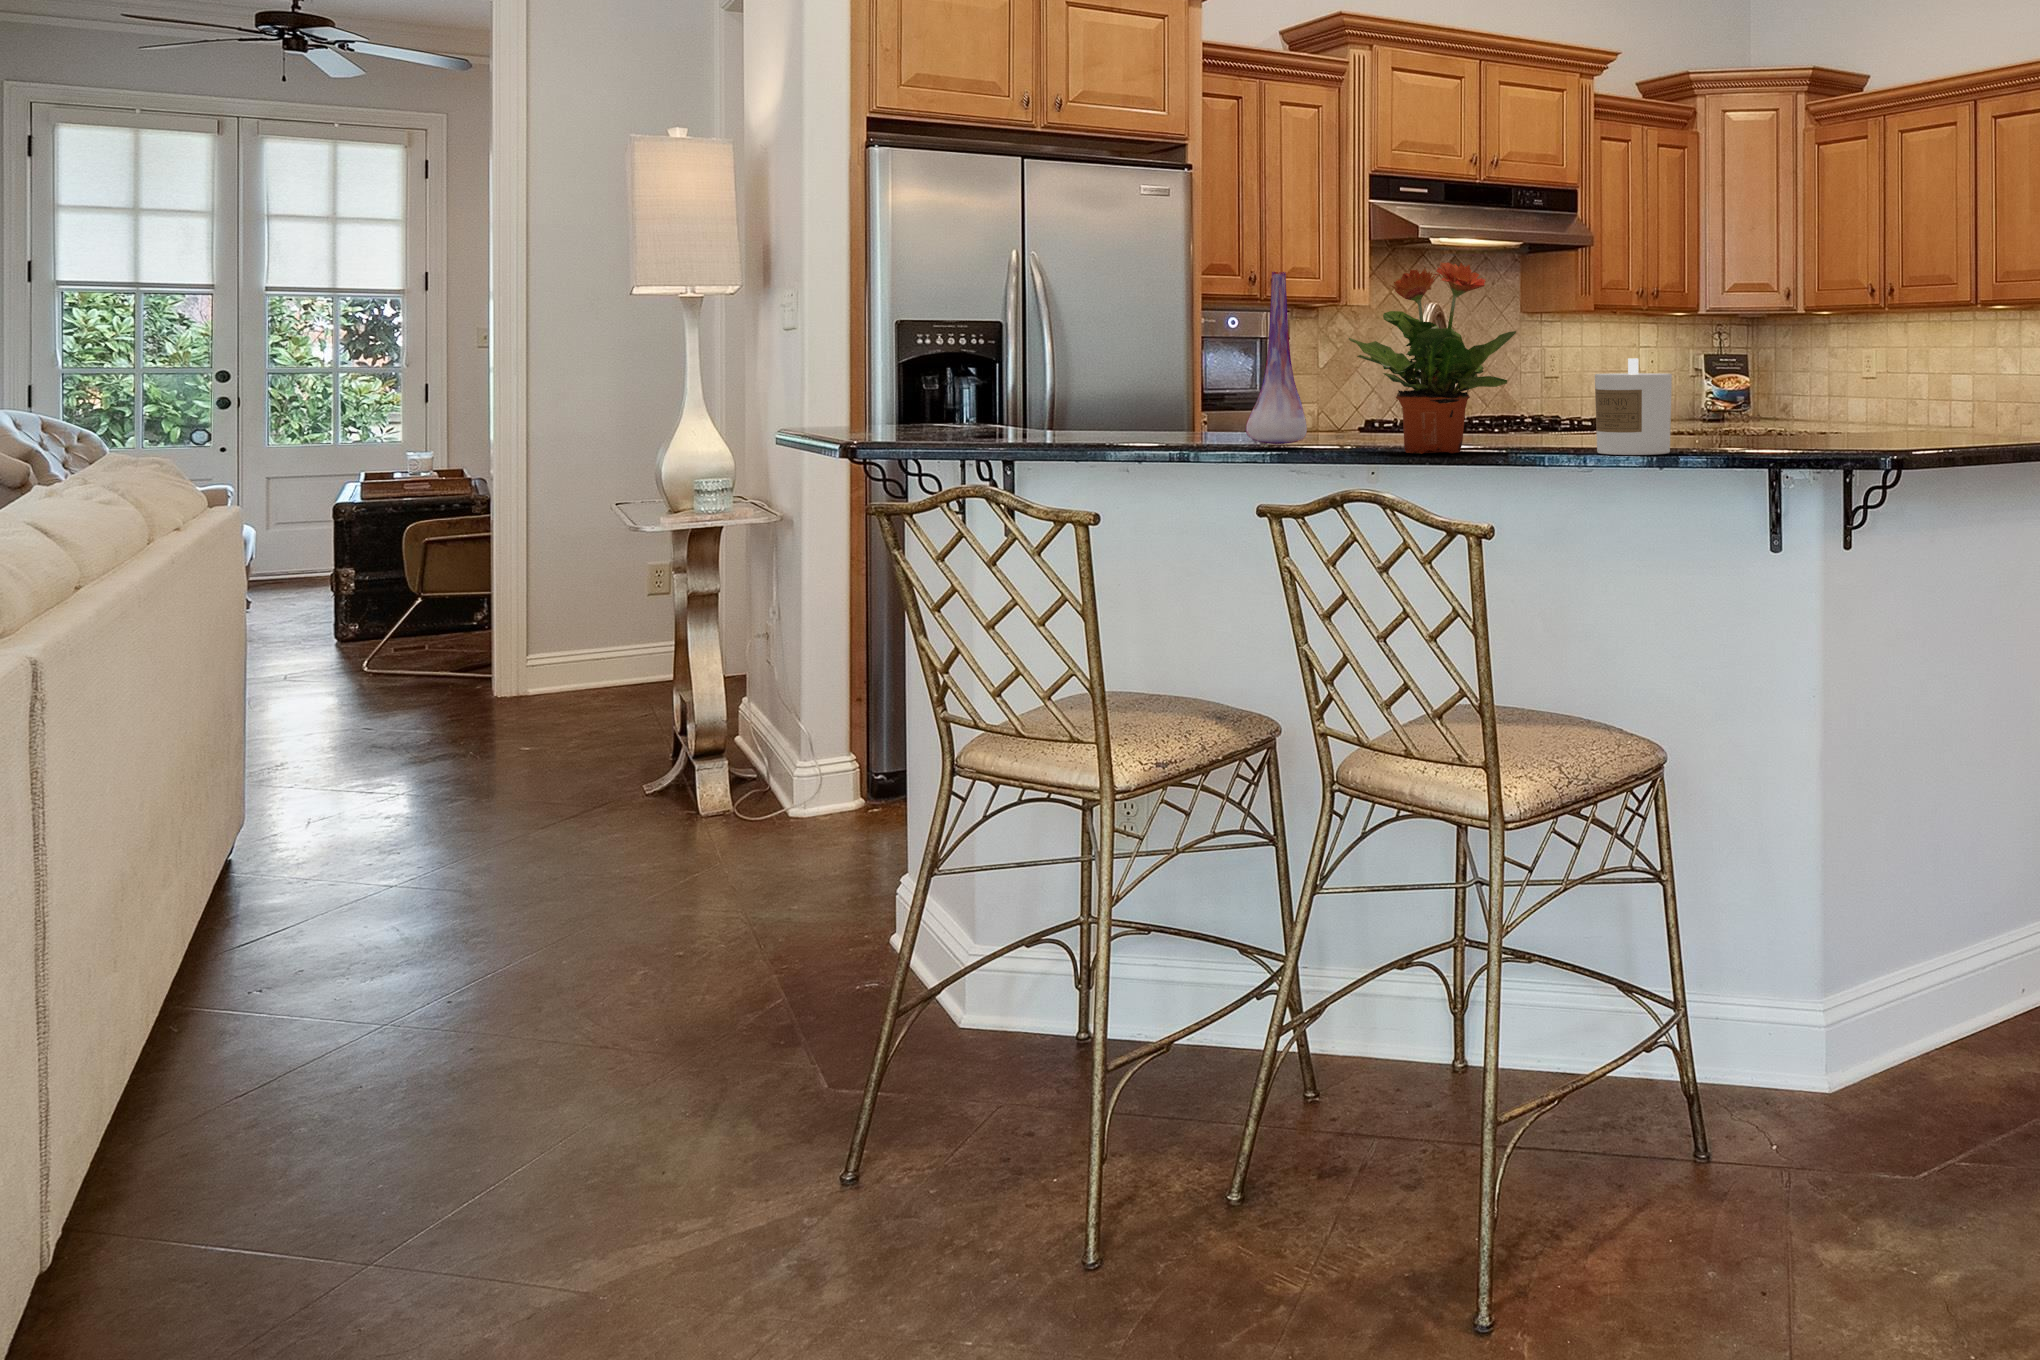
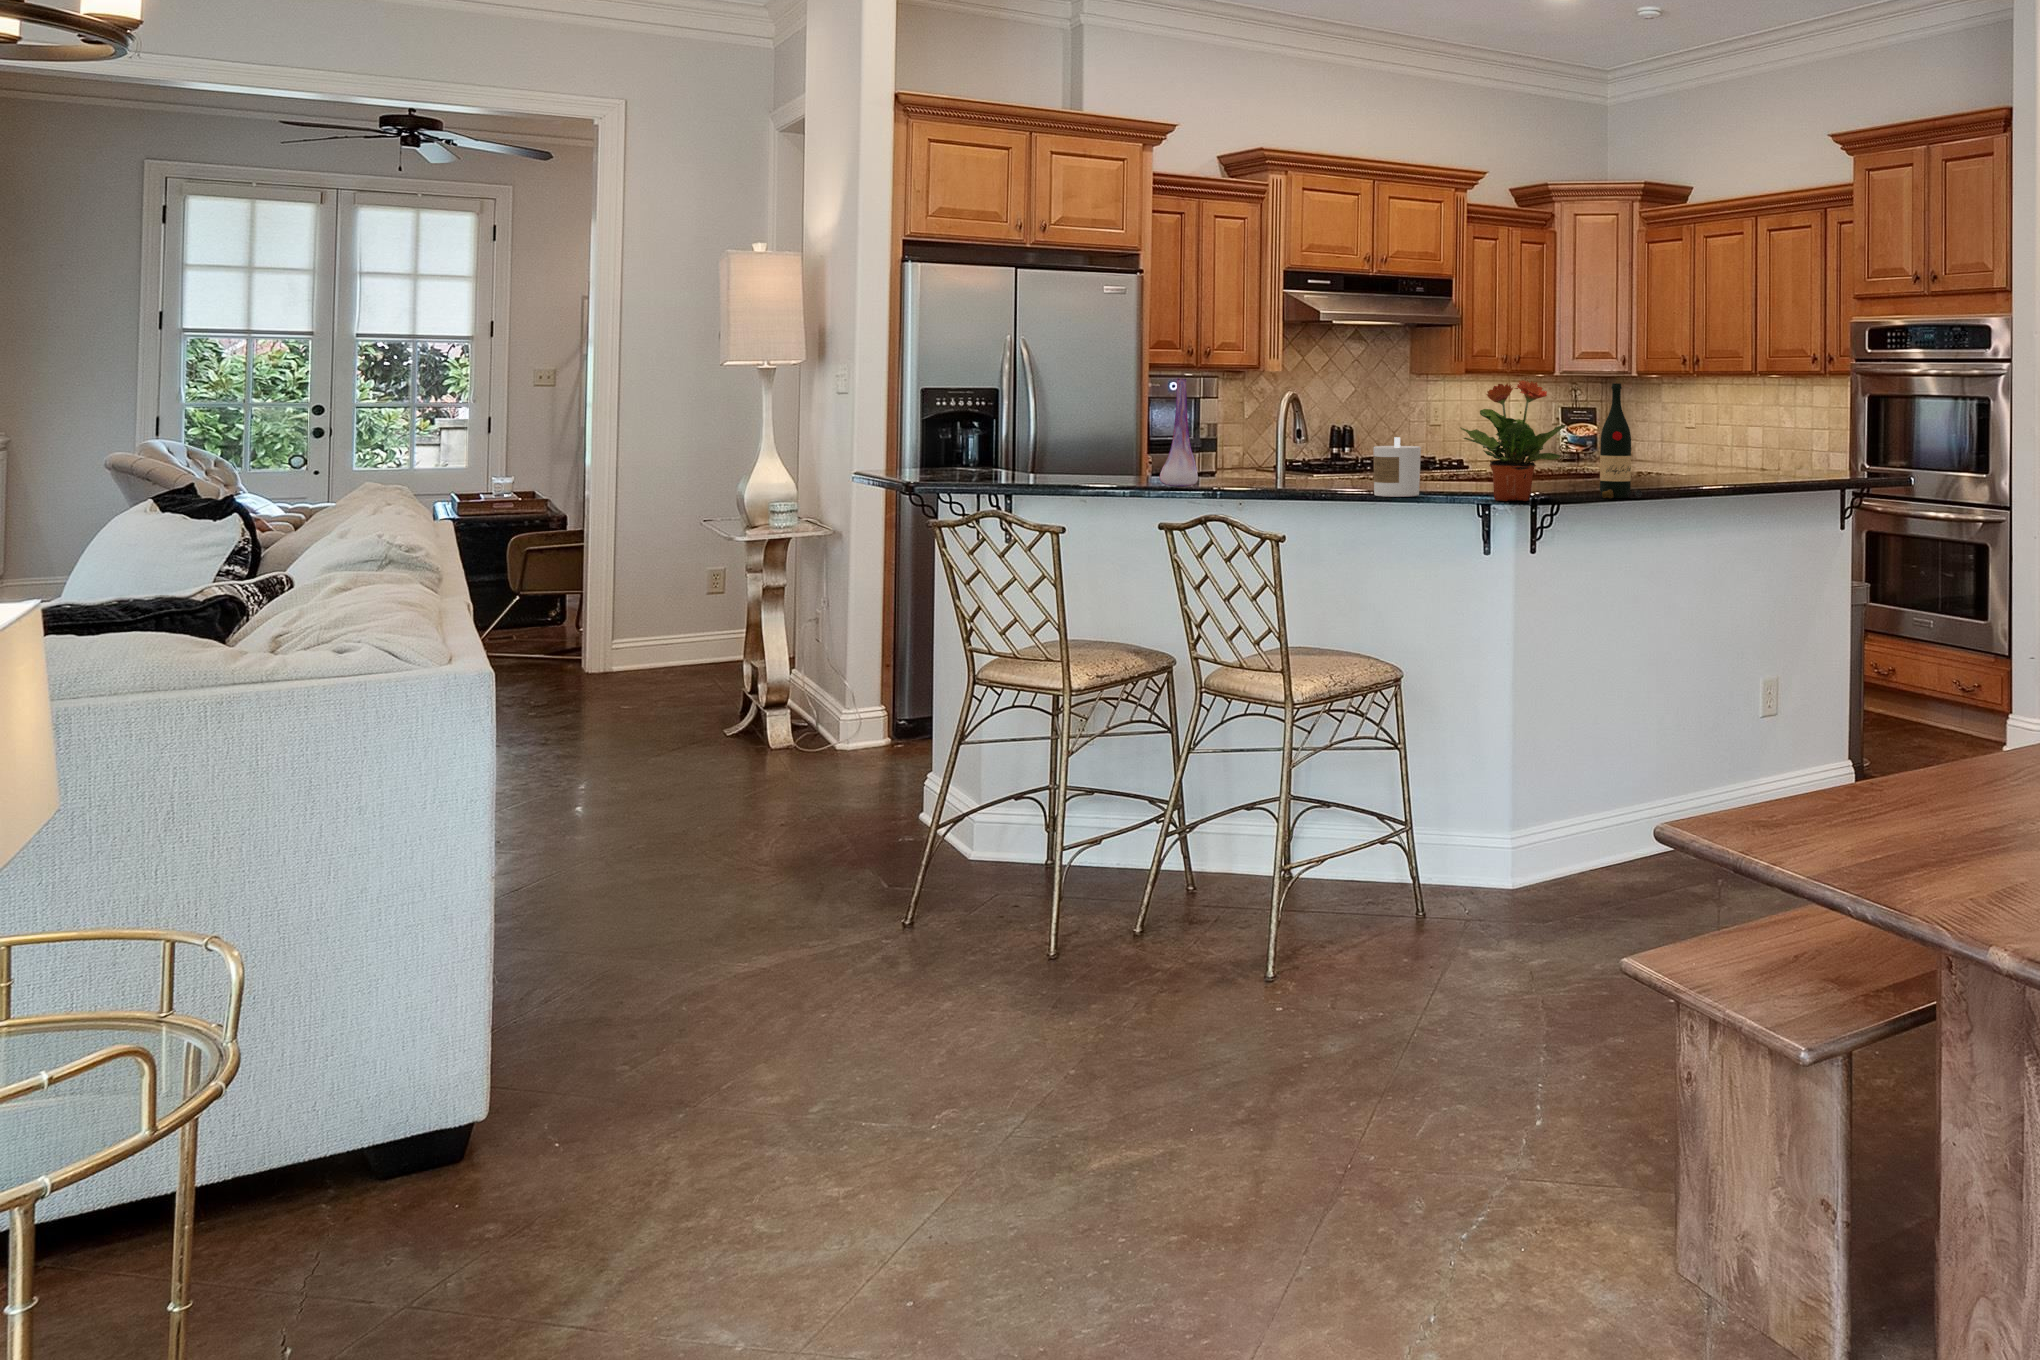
potted plant: present [1349,262,1516,454] -> present [1461,380,1566,501]
wine bottle: none [1954,268,2030,454] -> present [1600,383,1642,499]

